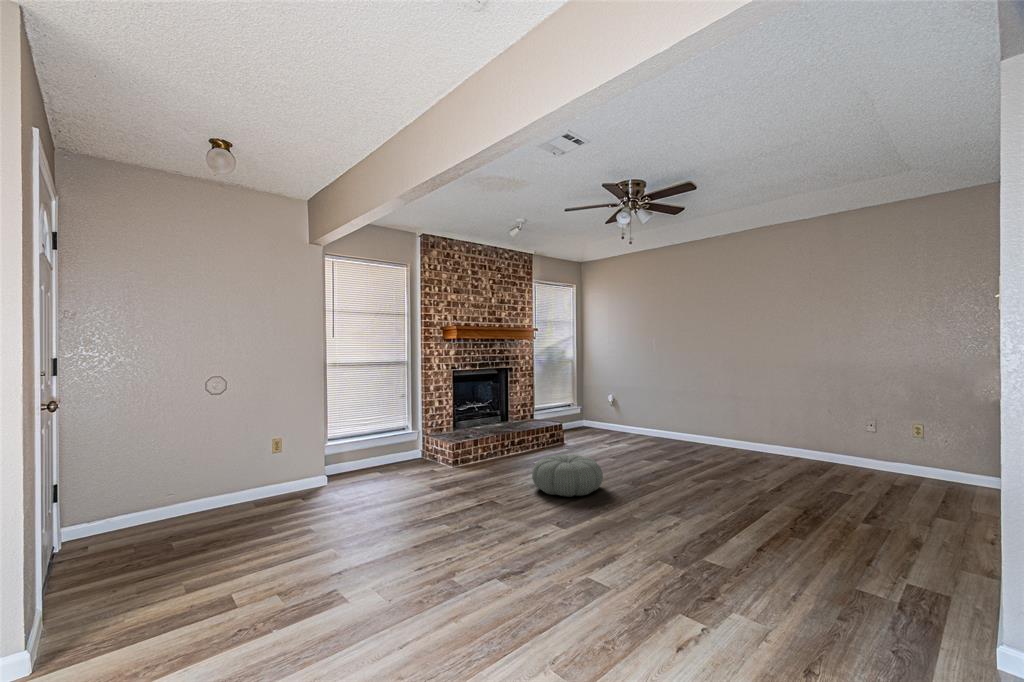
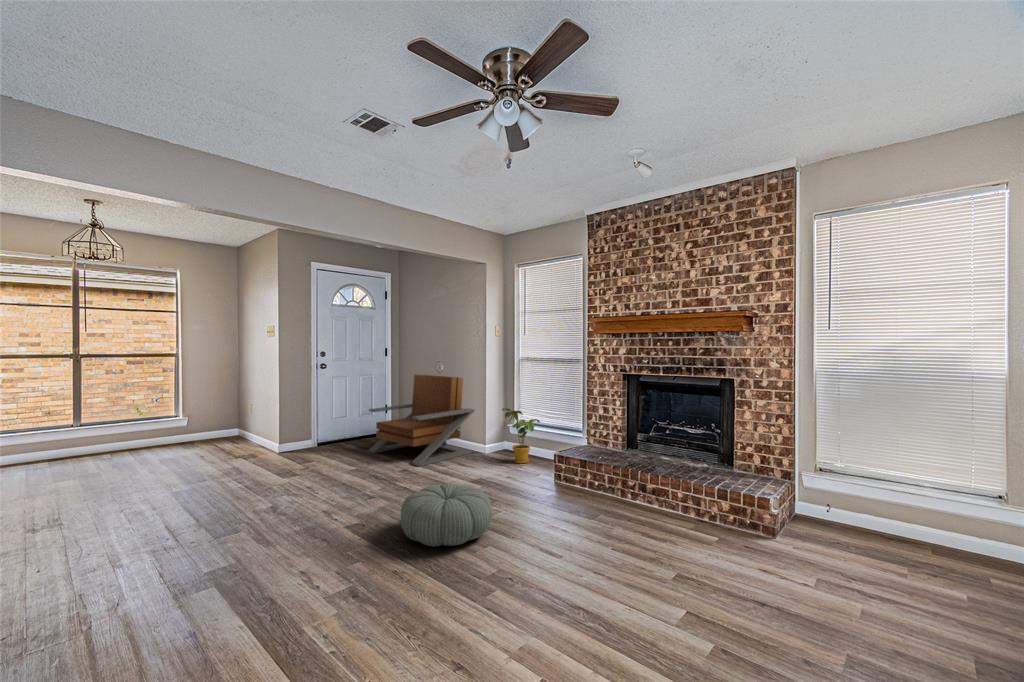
lounge chair: none [196,393,368,548] -> present [369,375,474,466]
house plant: none [368,418,407,474] -> present [502,408,540,463]

